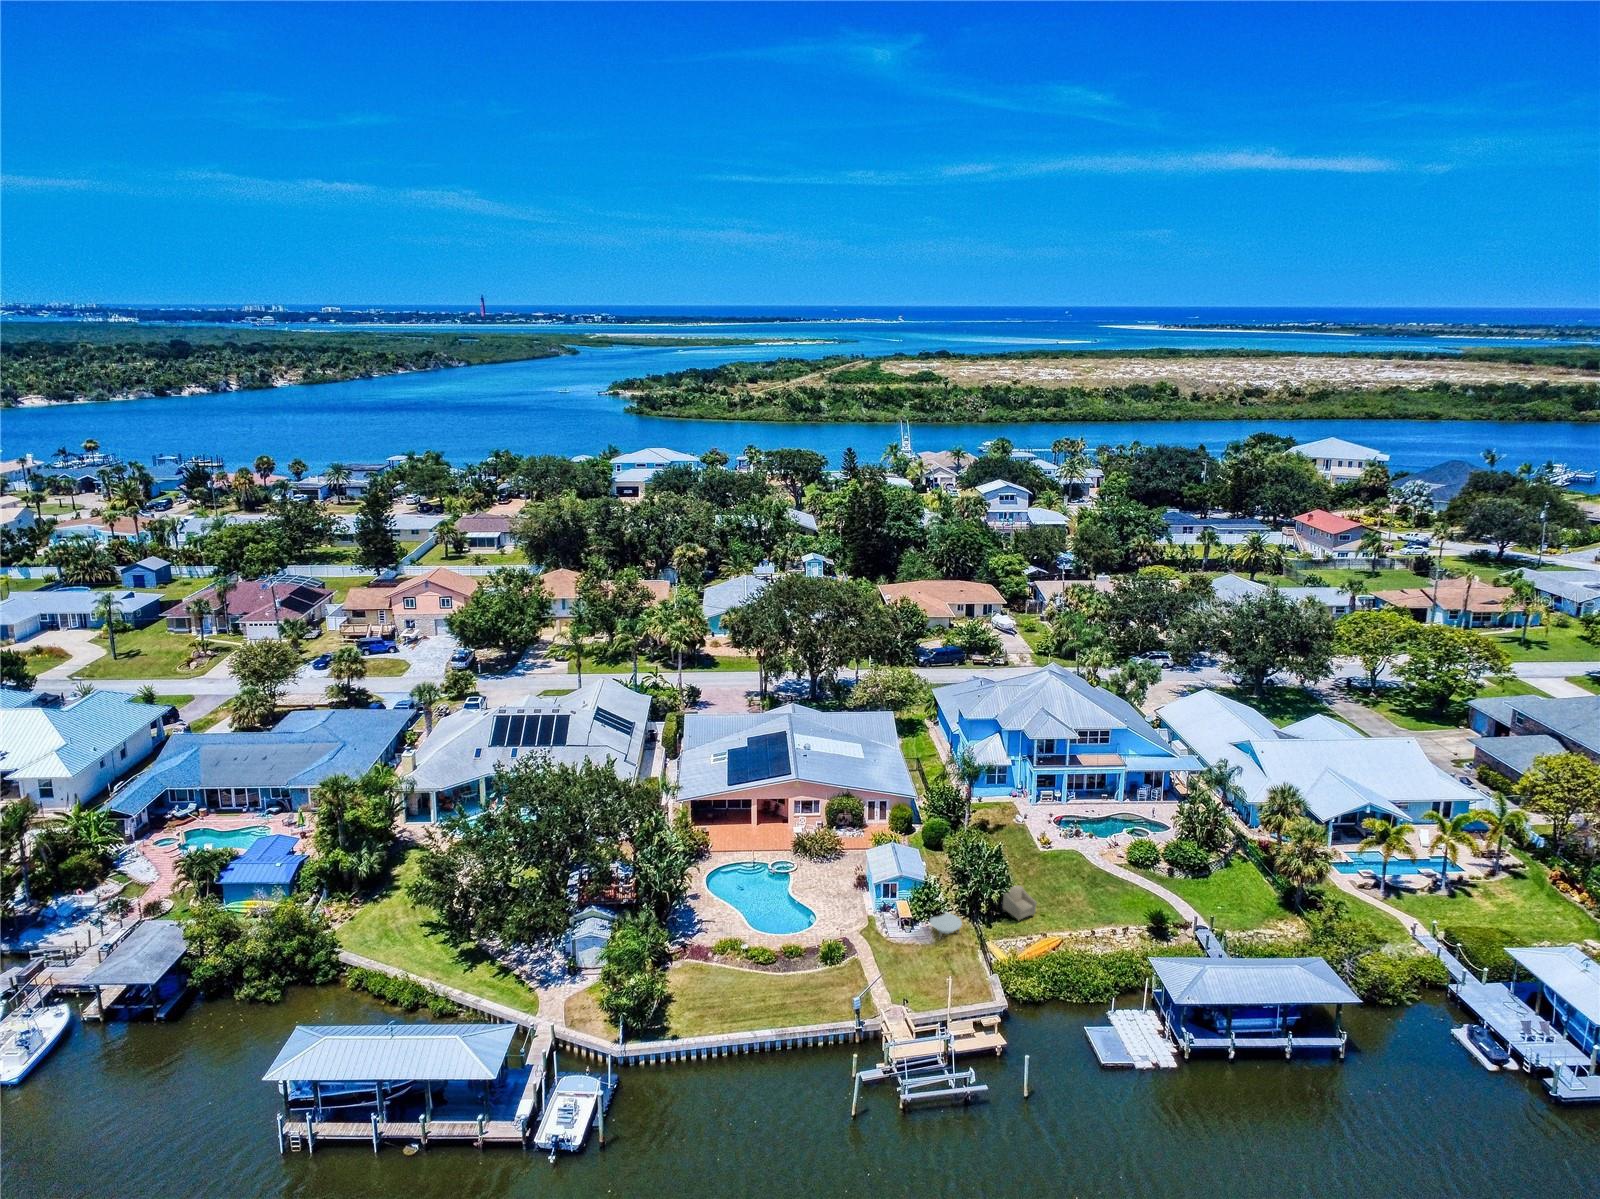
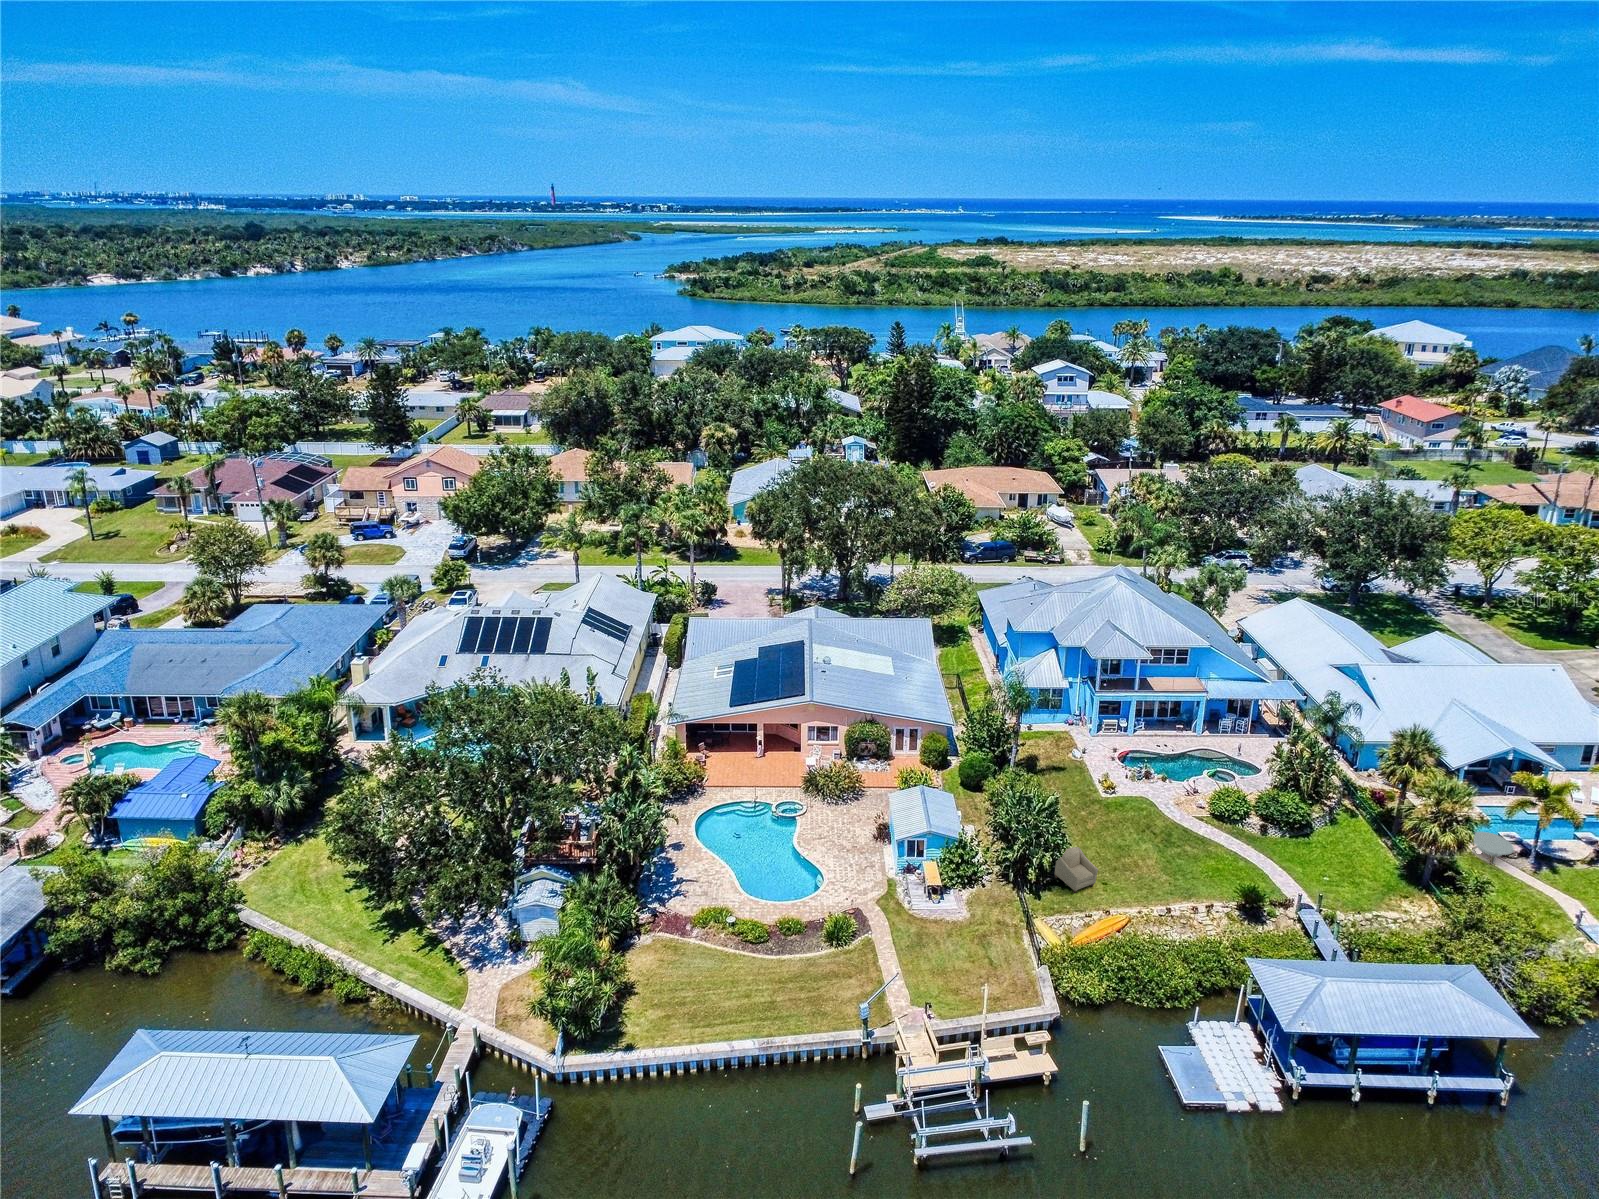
round table: present [930,913,962,940] -> present [1472,832,1514,865]

